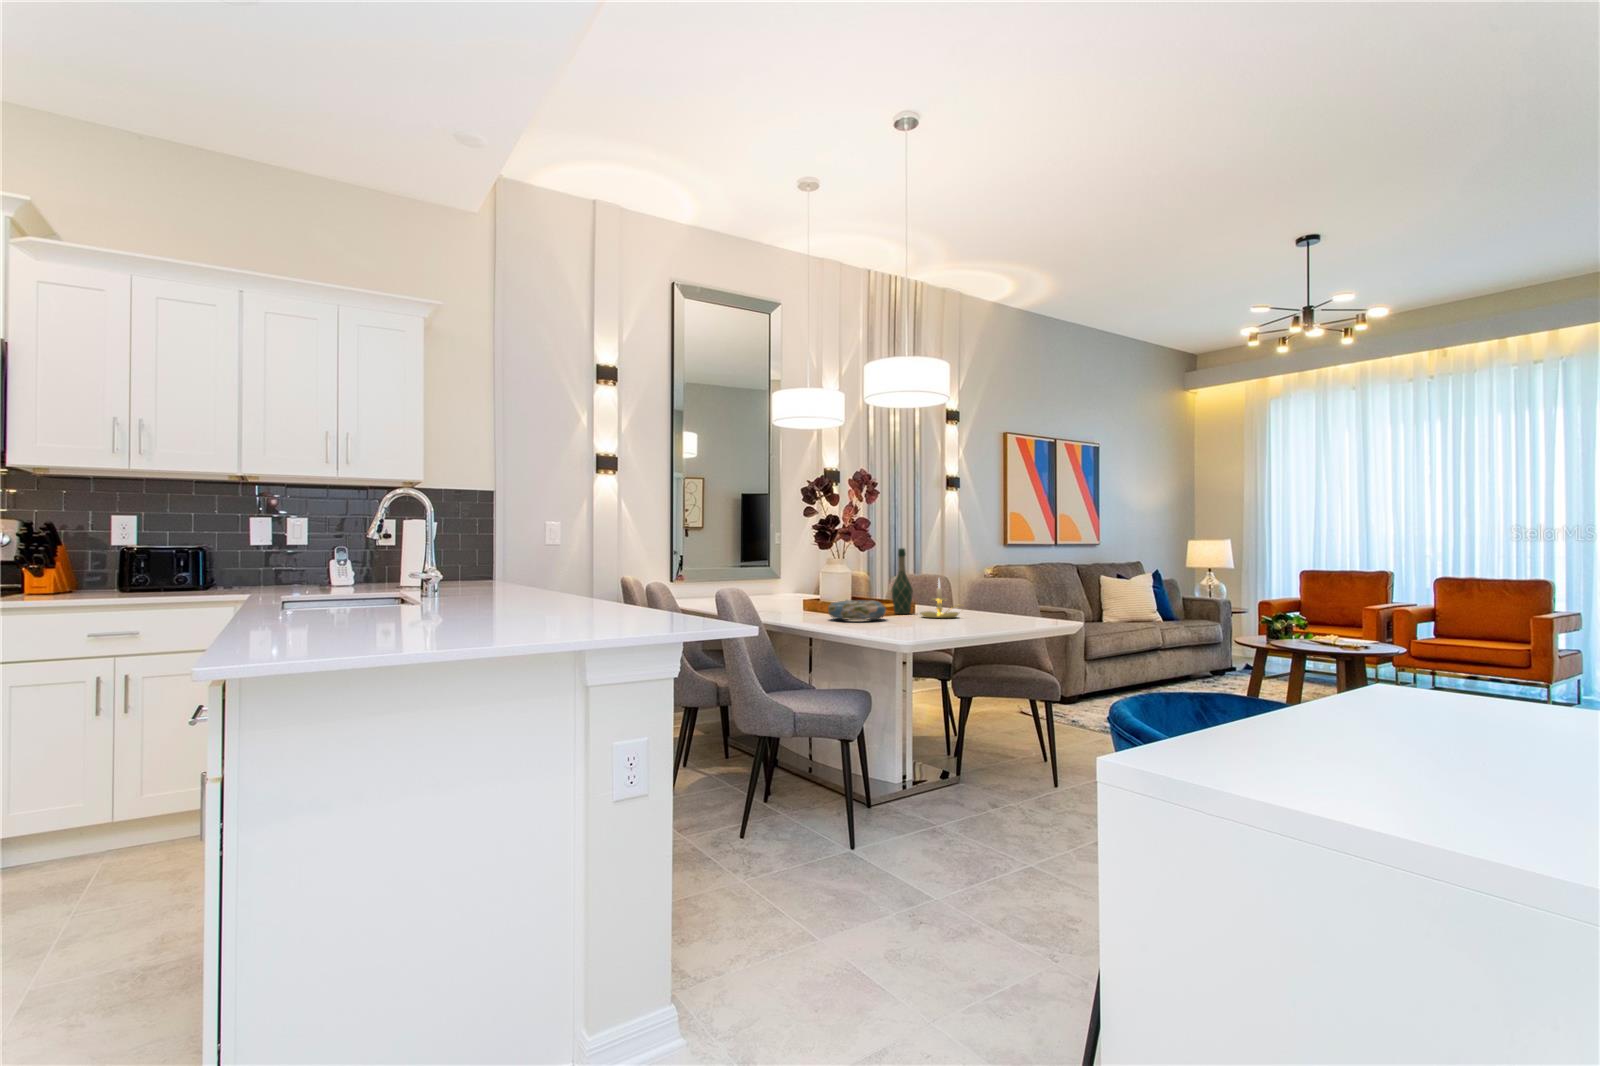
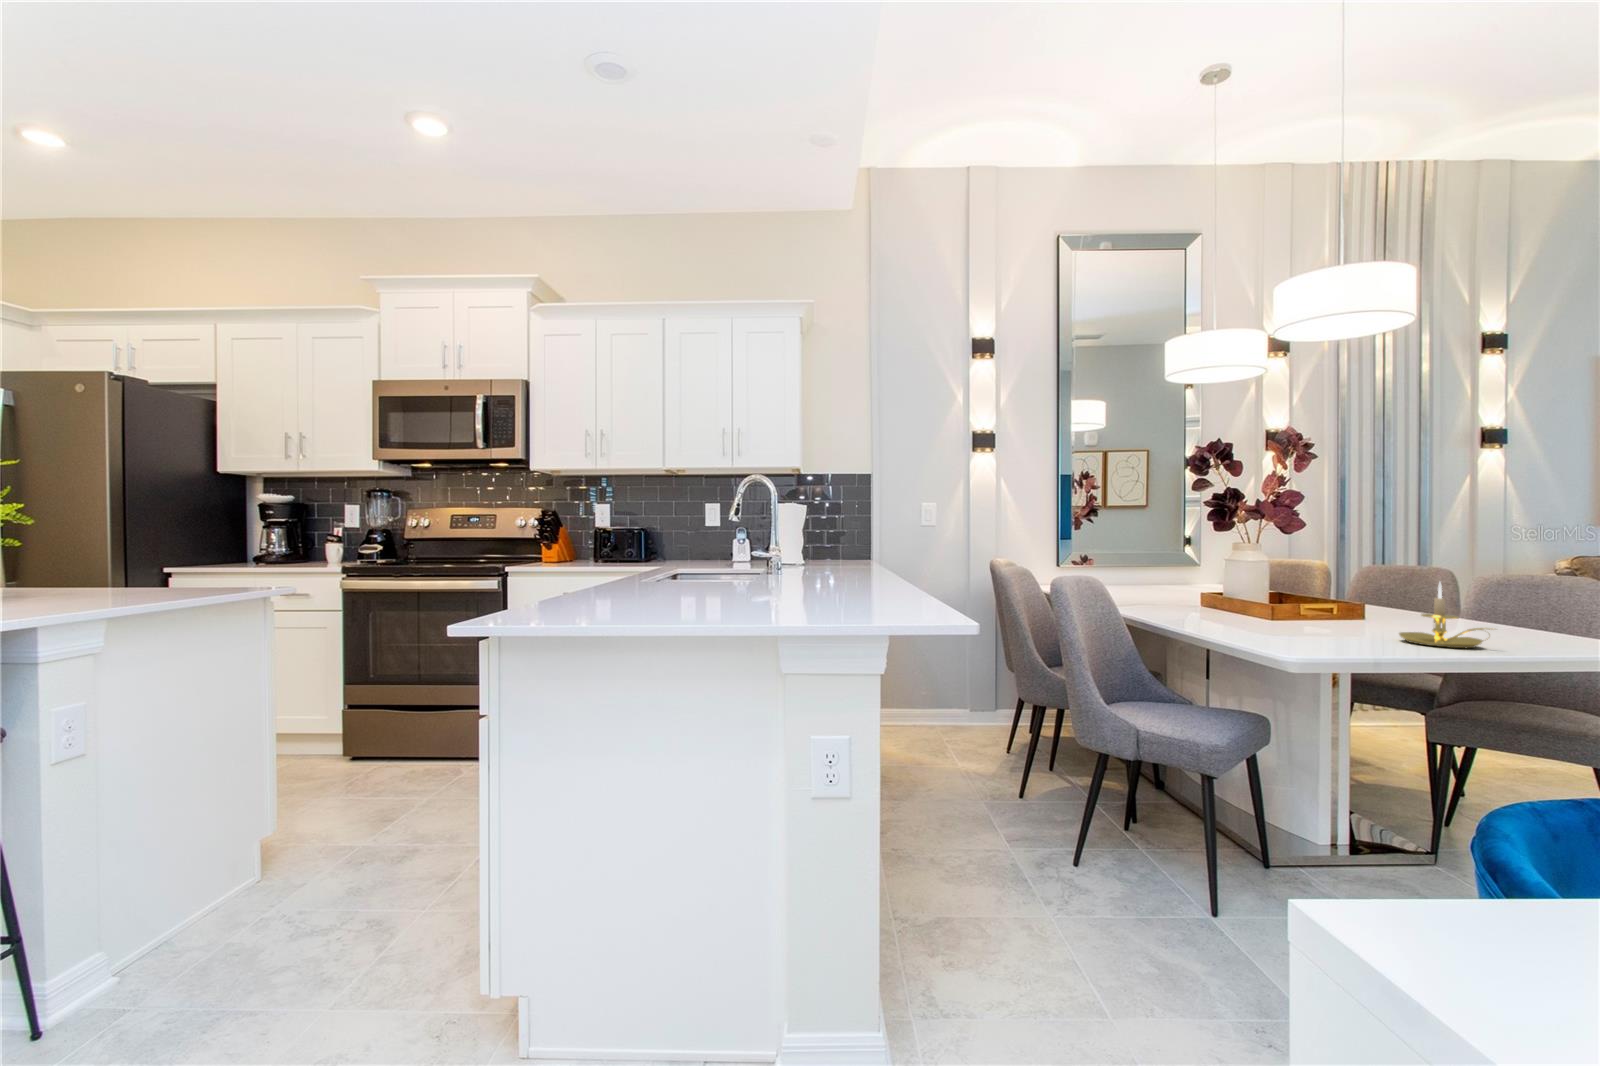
wine bottle: present [892,548,913,614] -> none [1348,535,1389,632]
decorative bowl: present [828,600,886,620] -> none [1228,606,1331,641]

